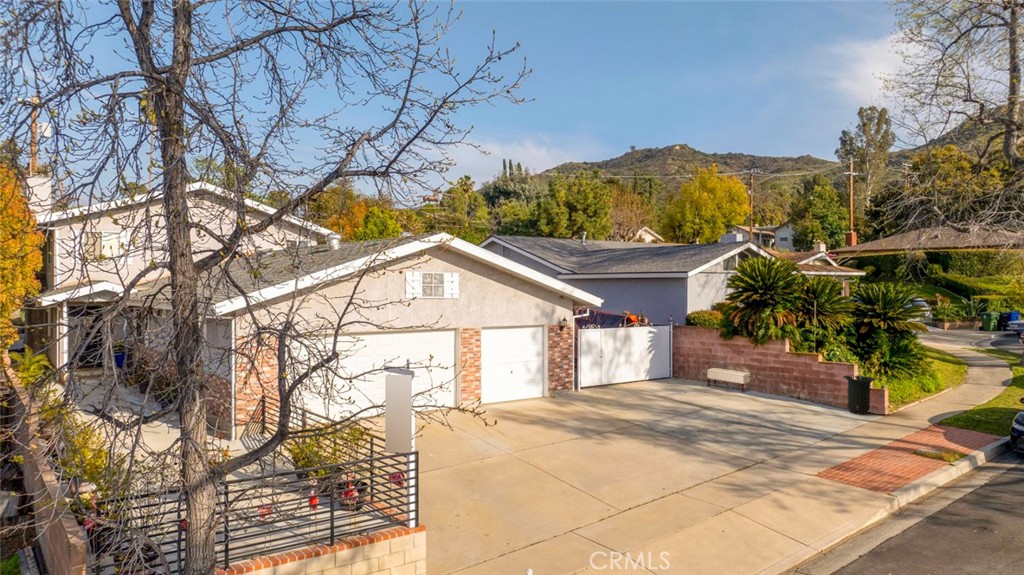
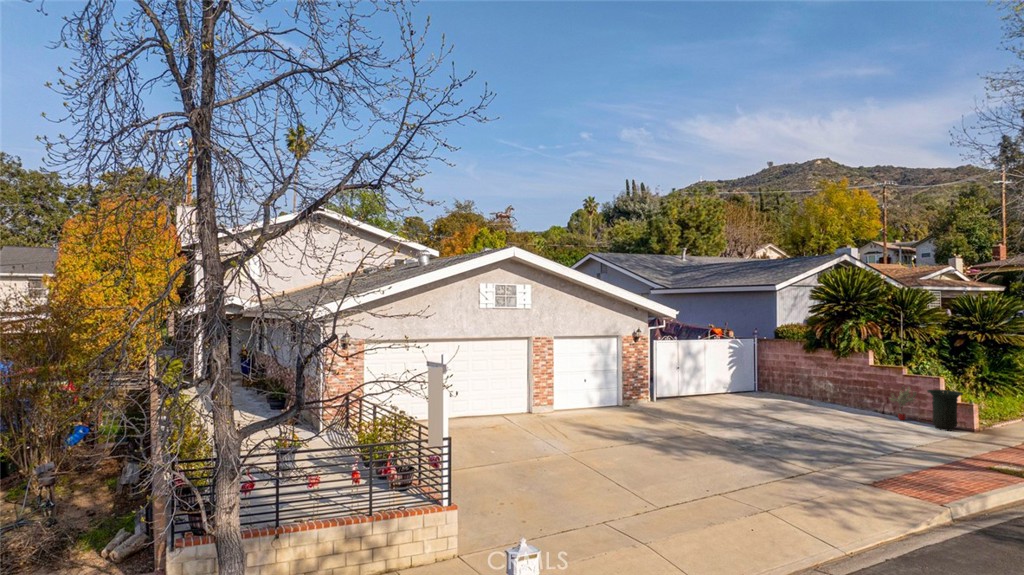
bench: present [707,368,751,392] -> none [790,381,835,405]
potted tree: none [804,372,832,405] -> present [889,387,916,420]

